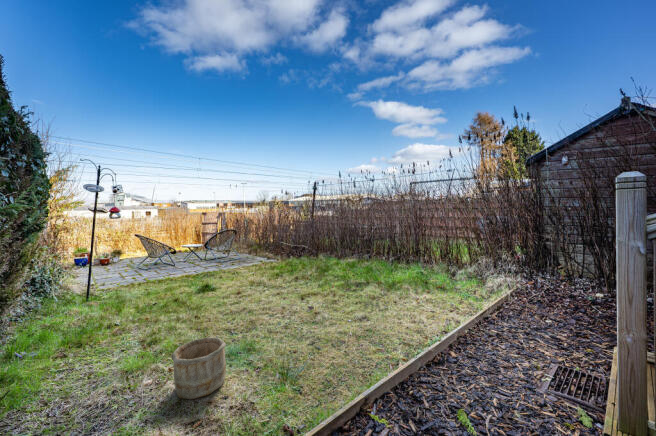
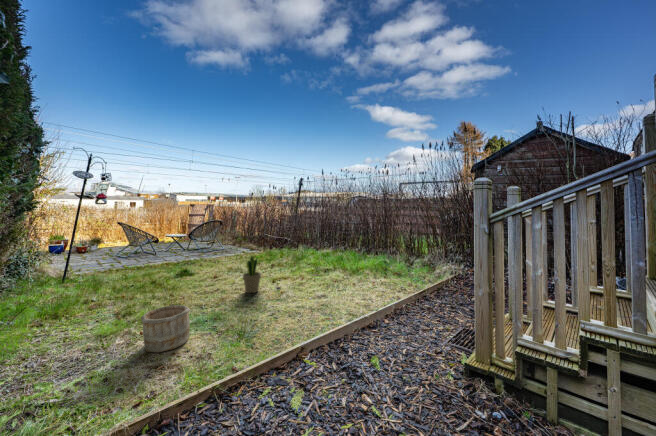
potted plant: none [273,272,296,314] -> present [243,257,261,293]

